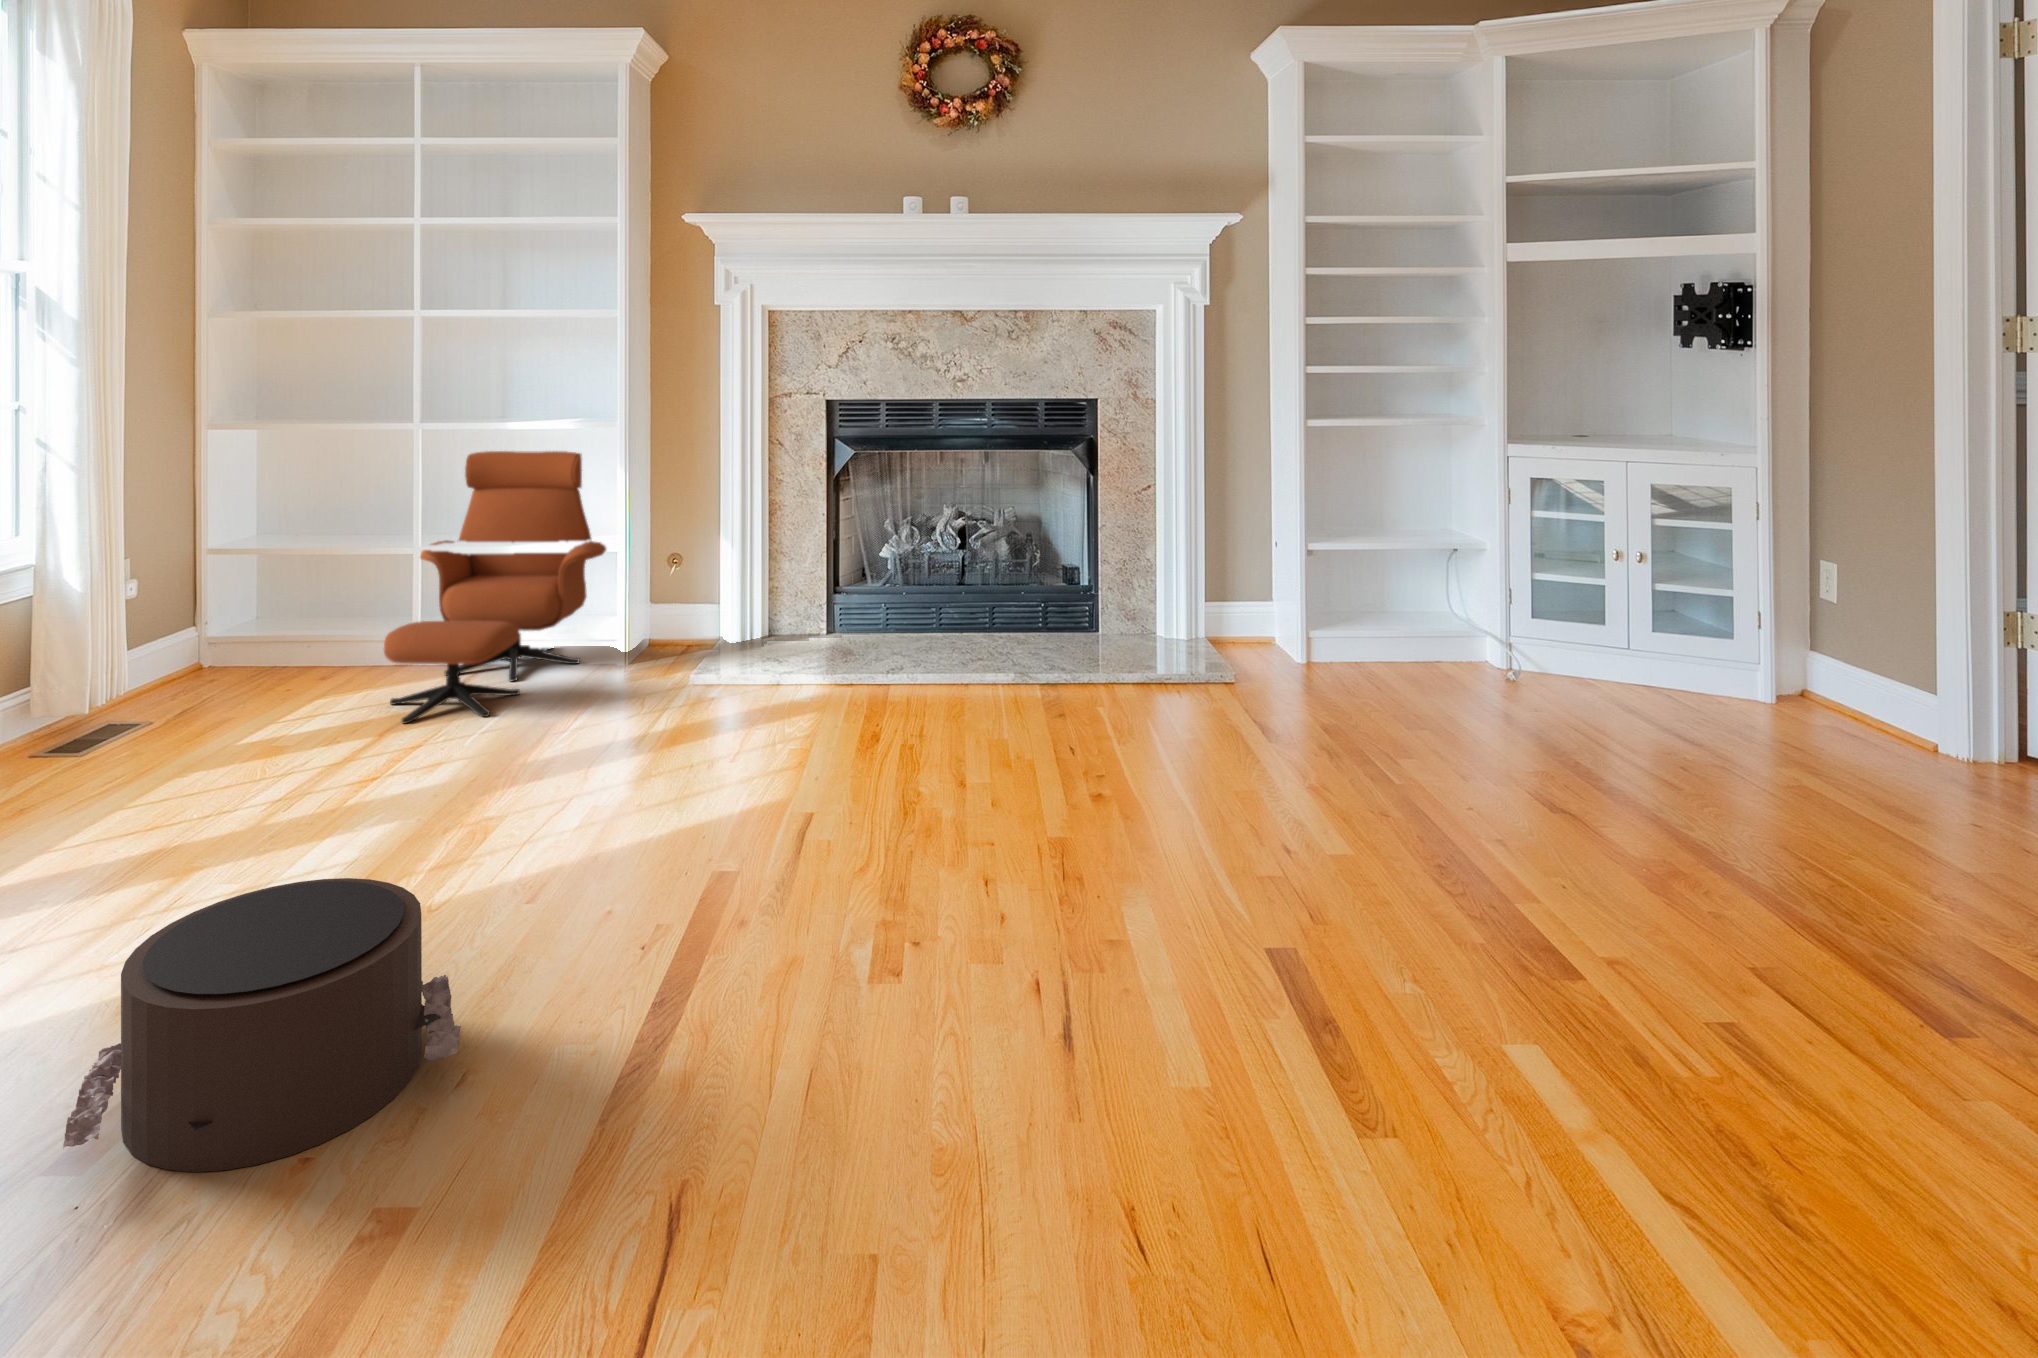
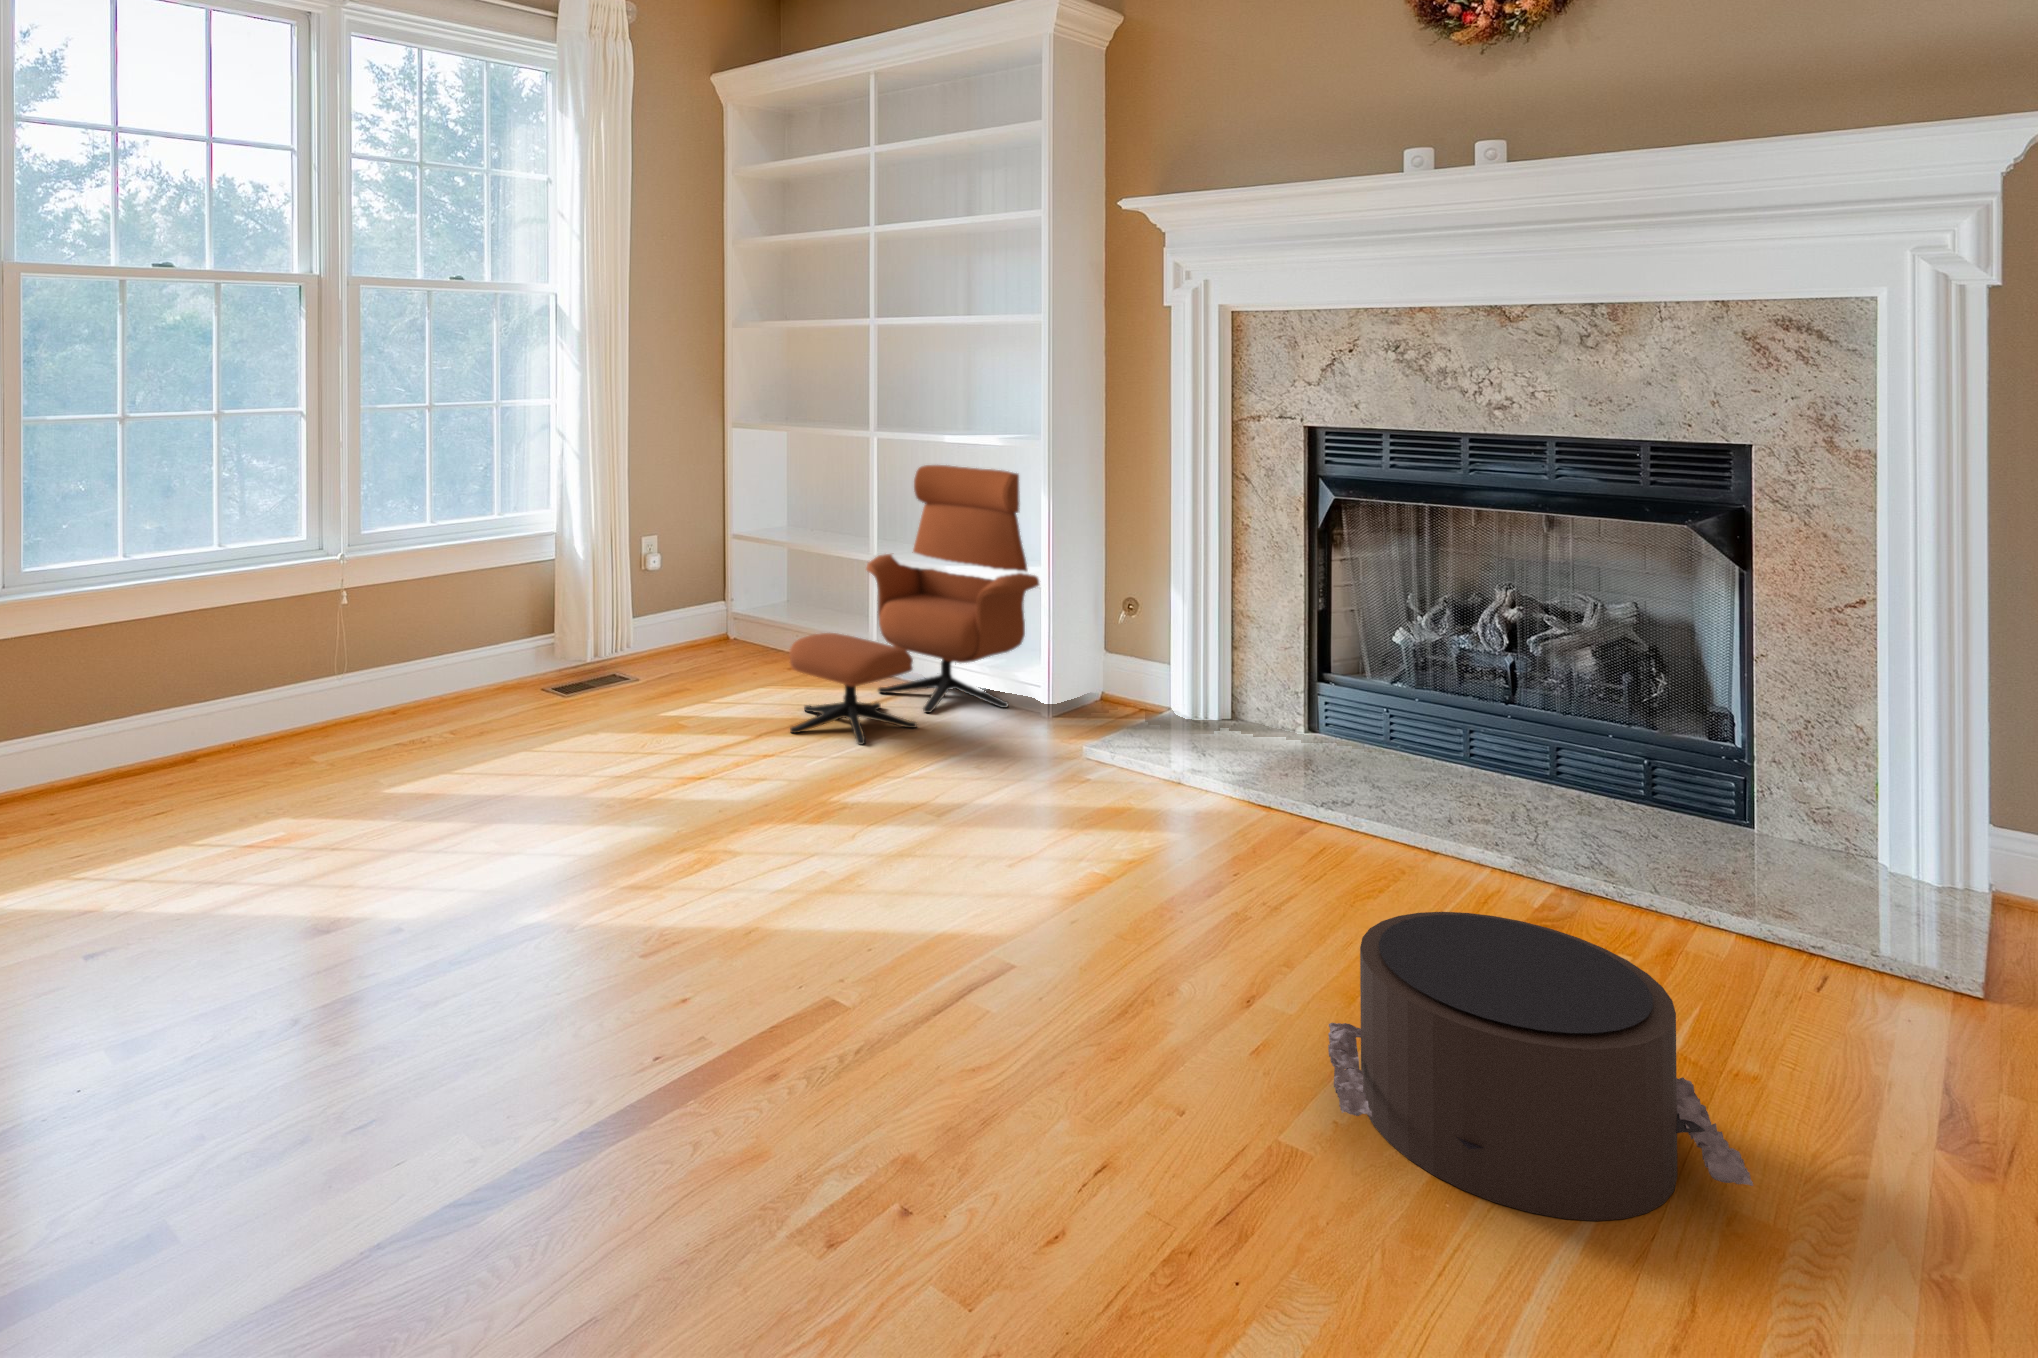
pouf: present [63,878,461,1172] -> present [1328,912,1753,1221]

